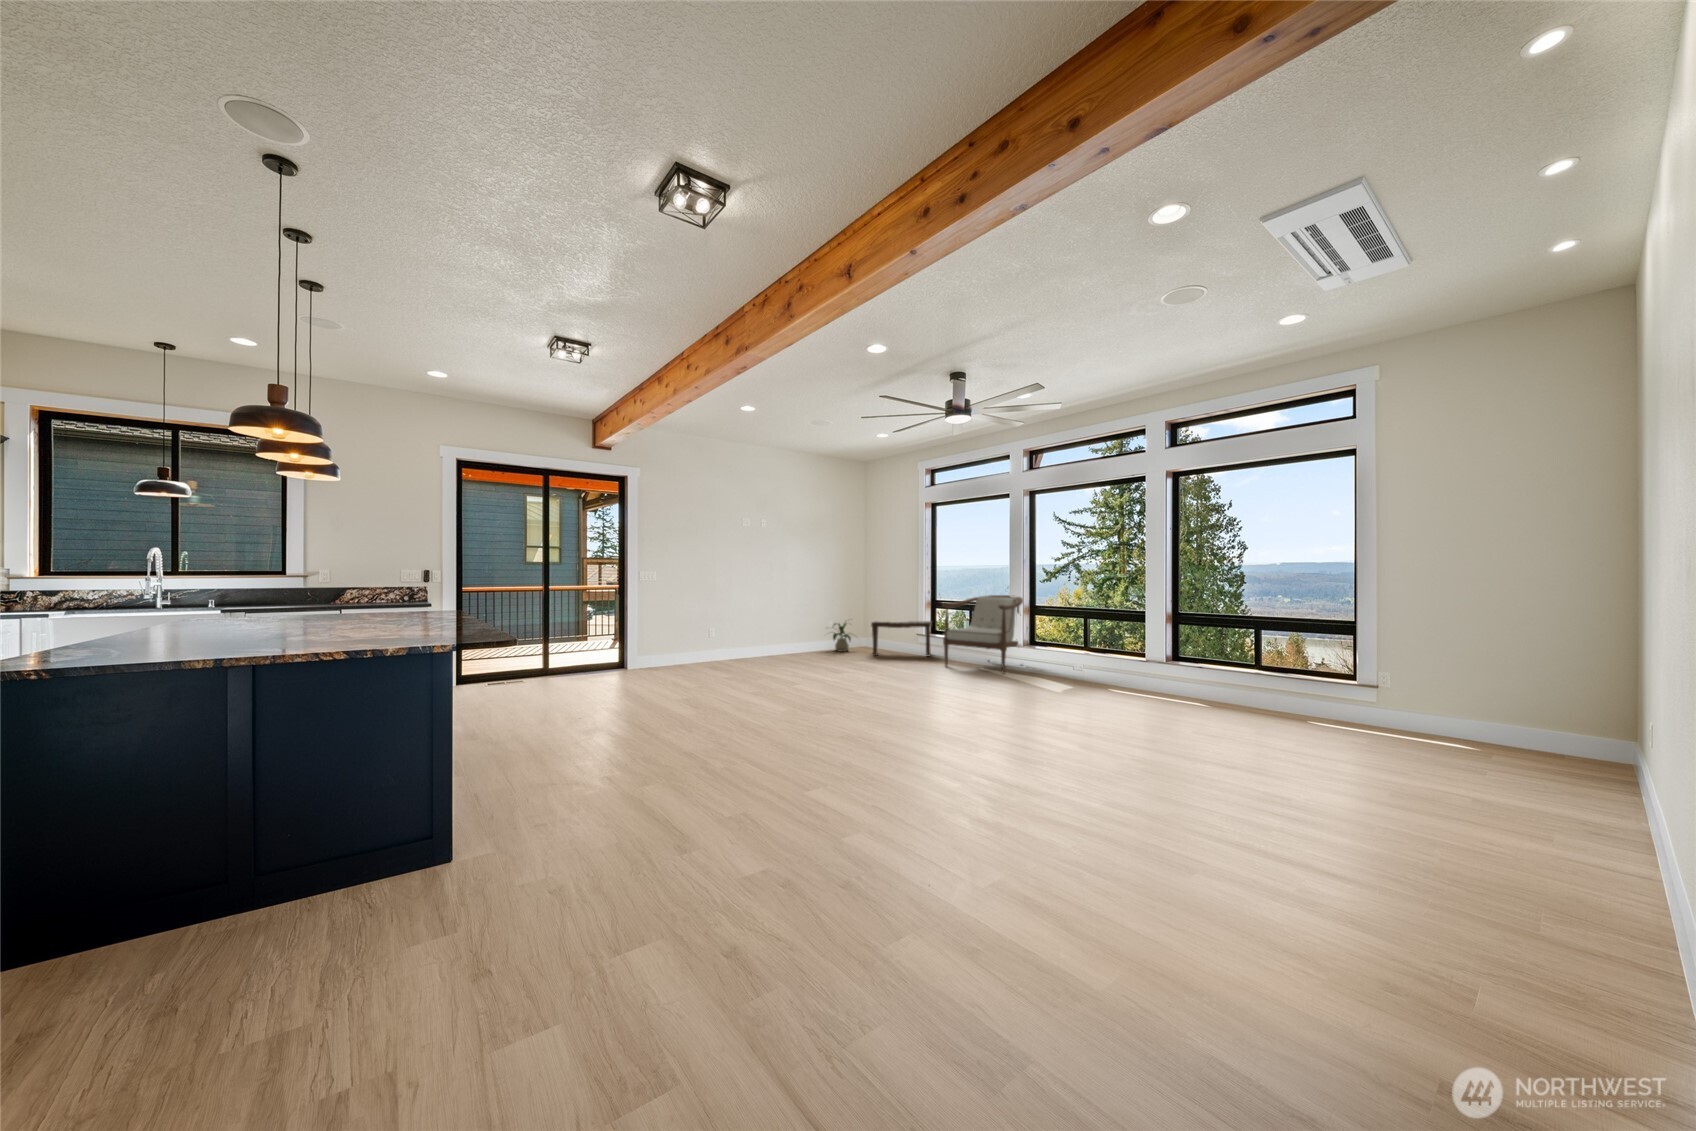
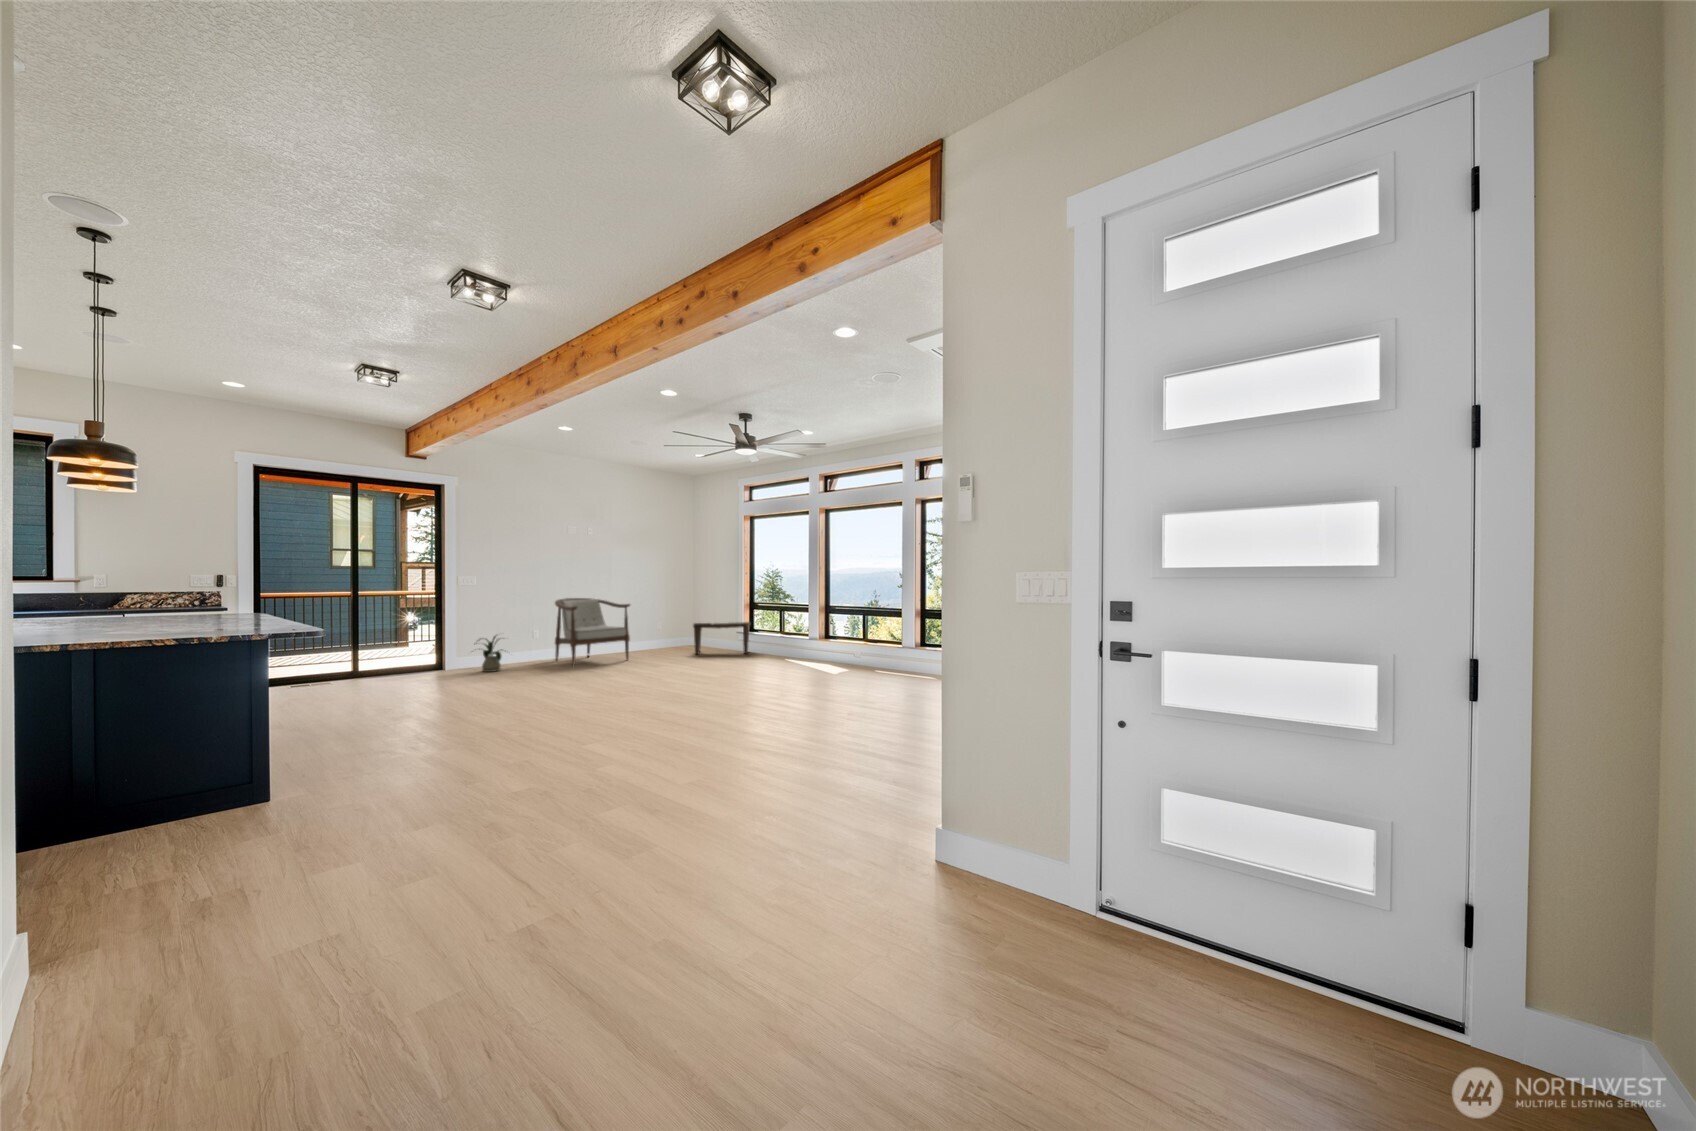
armchair: present [942,595,1023,674] -> present [555,598,630,667]
house plant: present [833,621,851,652] -> present [482,636,502,672]

